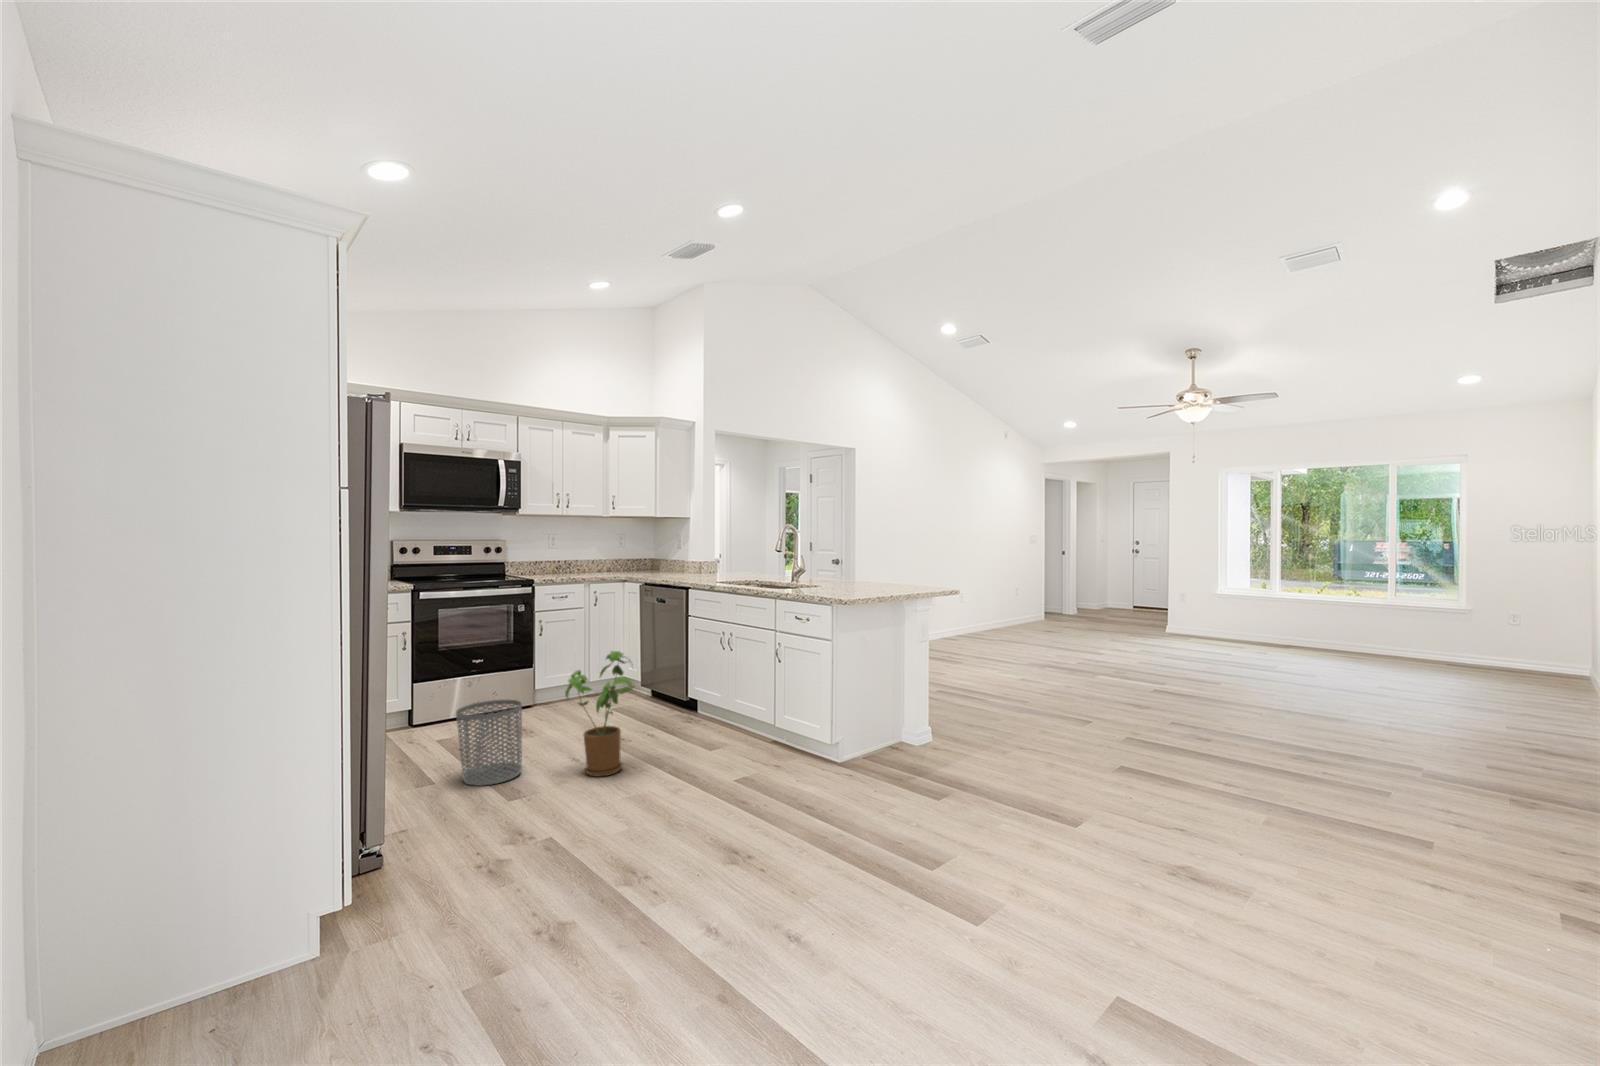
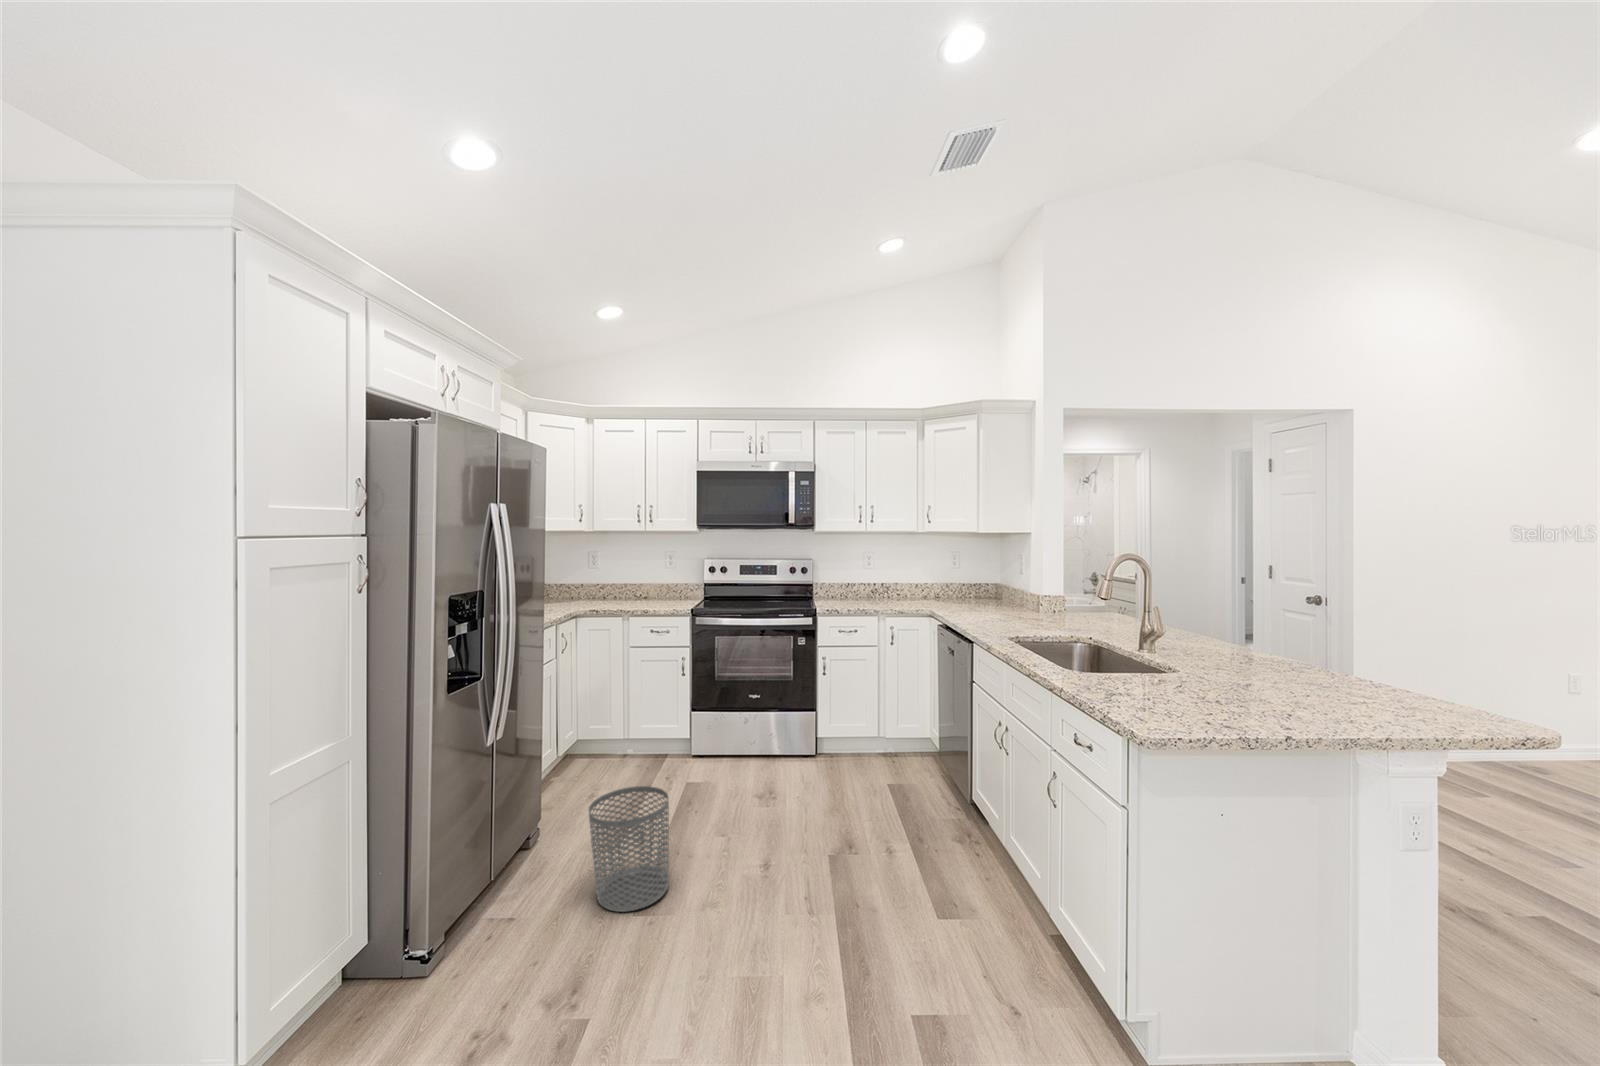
house plant: present [565,651,634,777] -> none [692,765,794,963]

